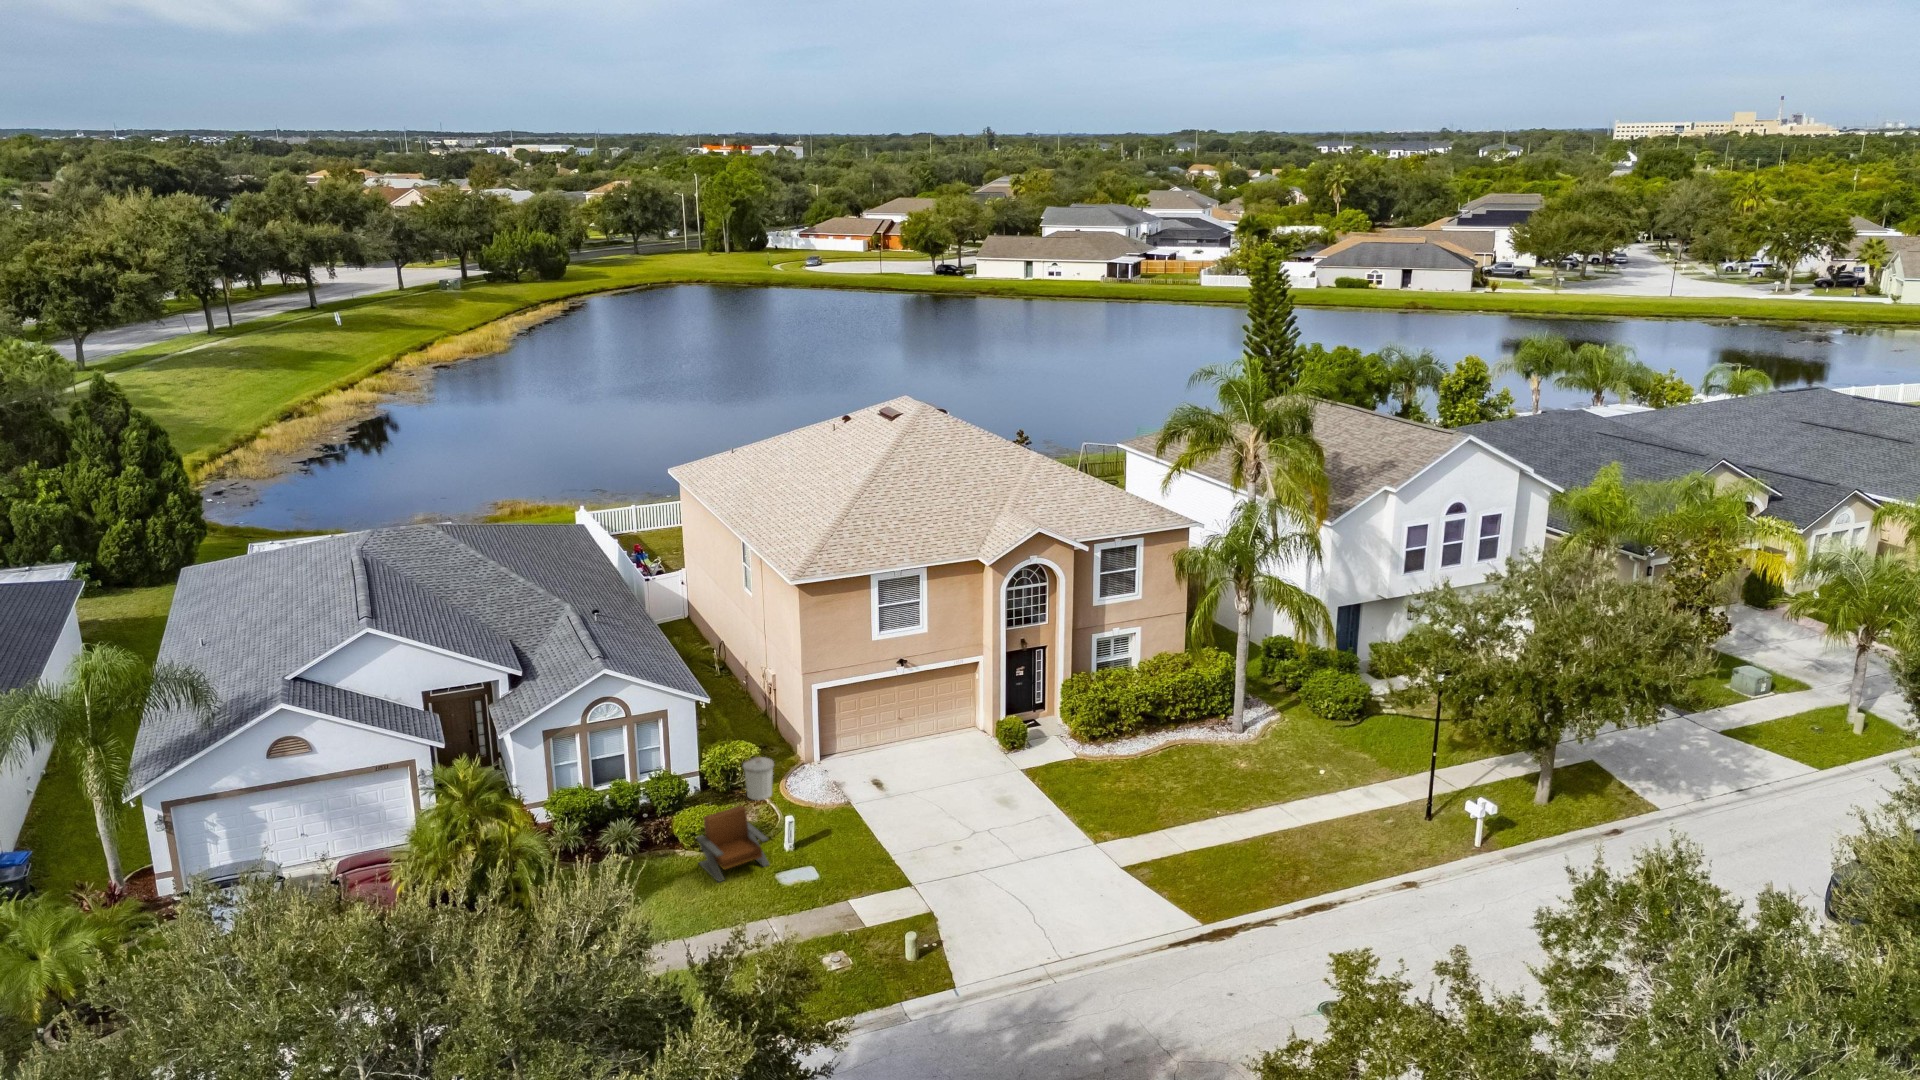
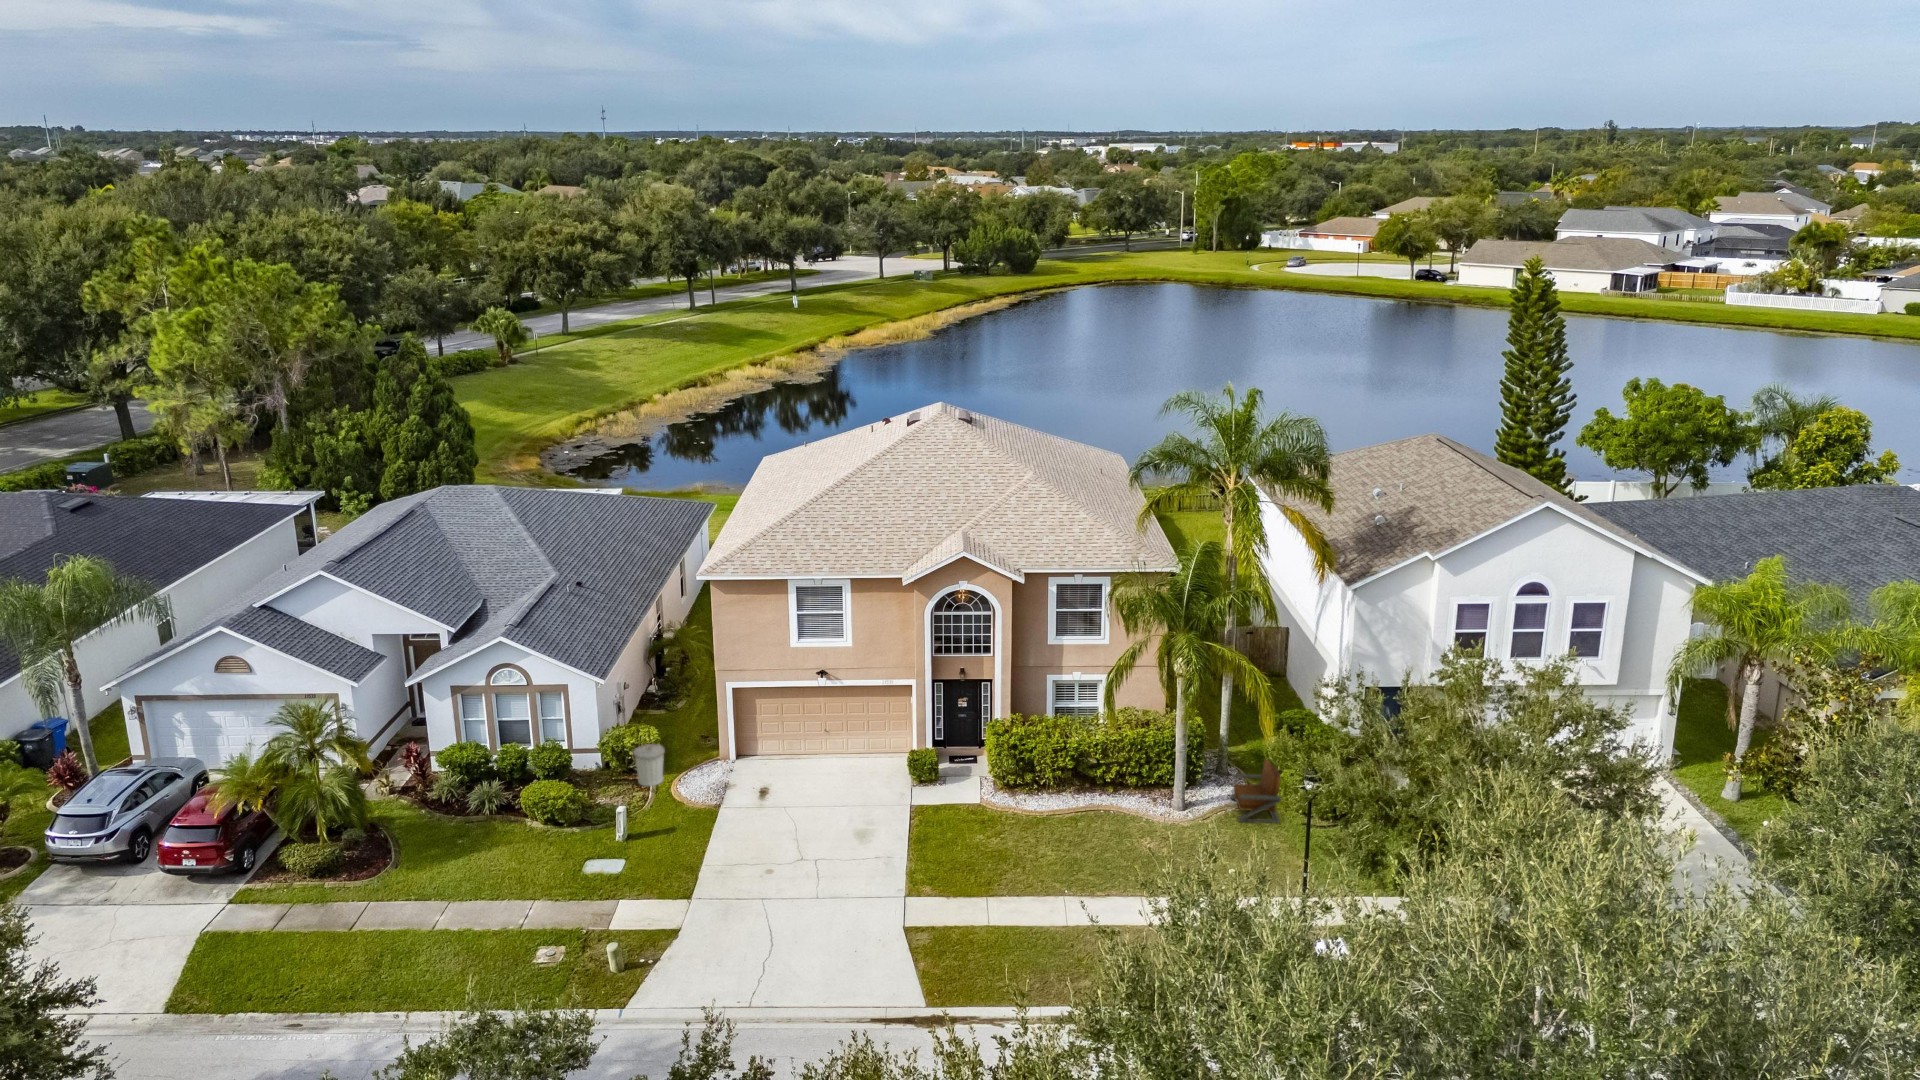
lounge chair: present [697,806,769,882] -> present [1231,759,1281,823]

